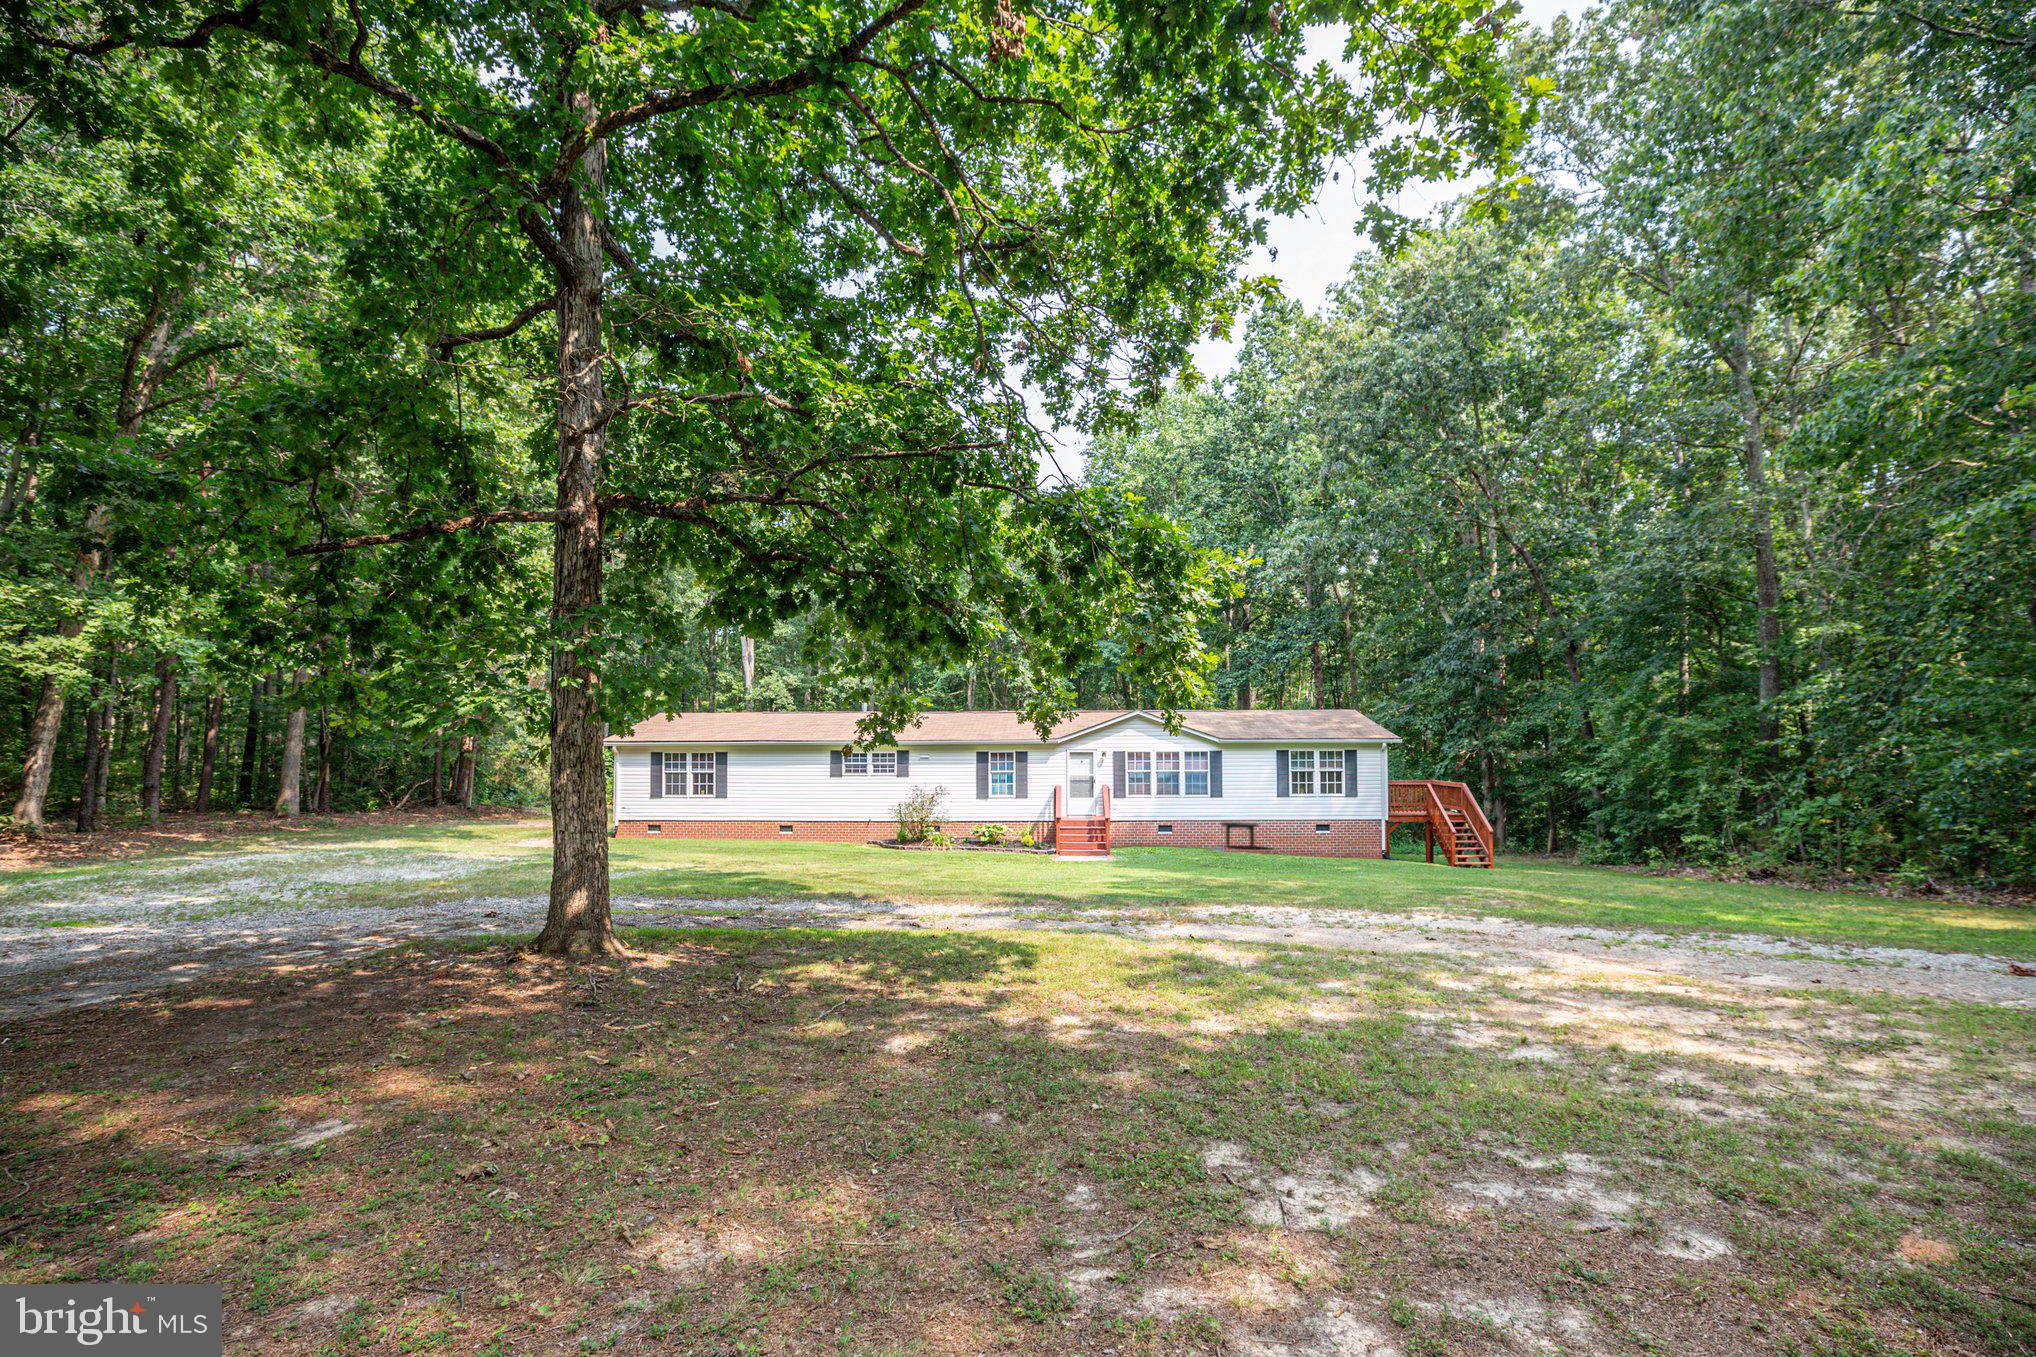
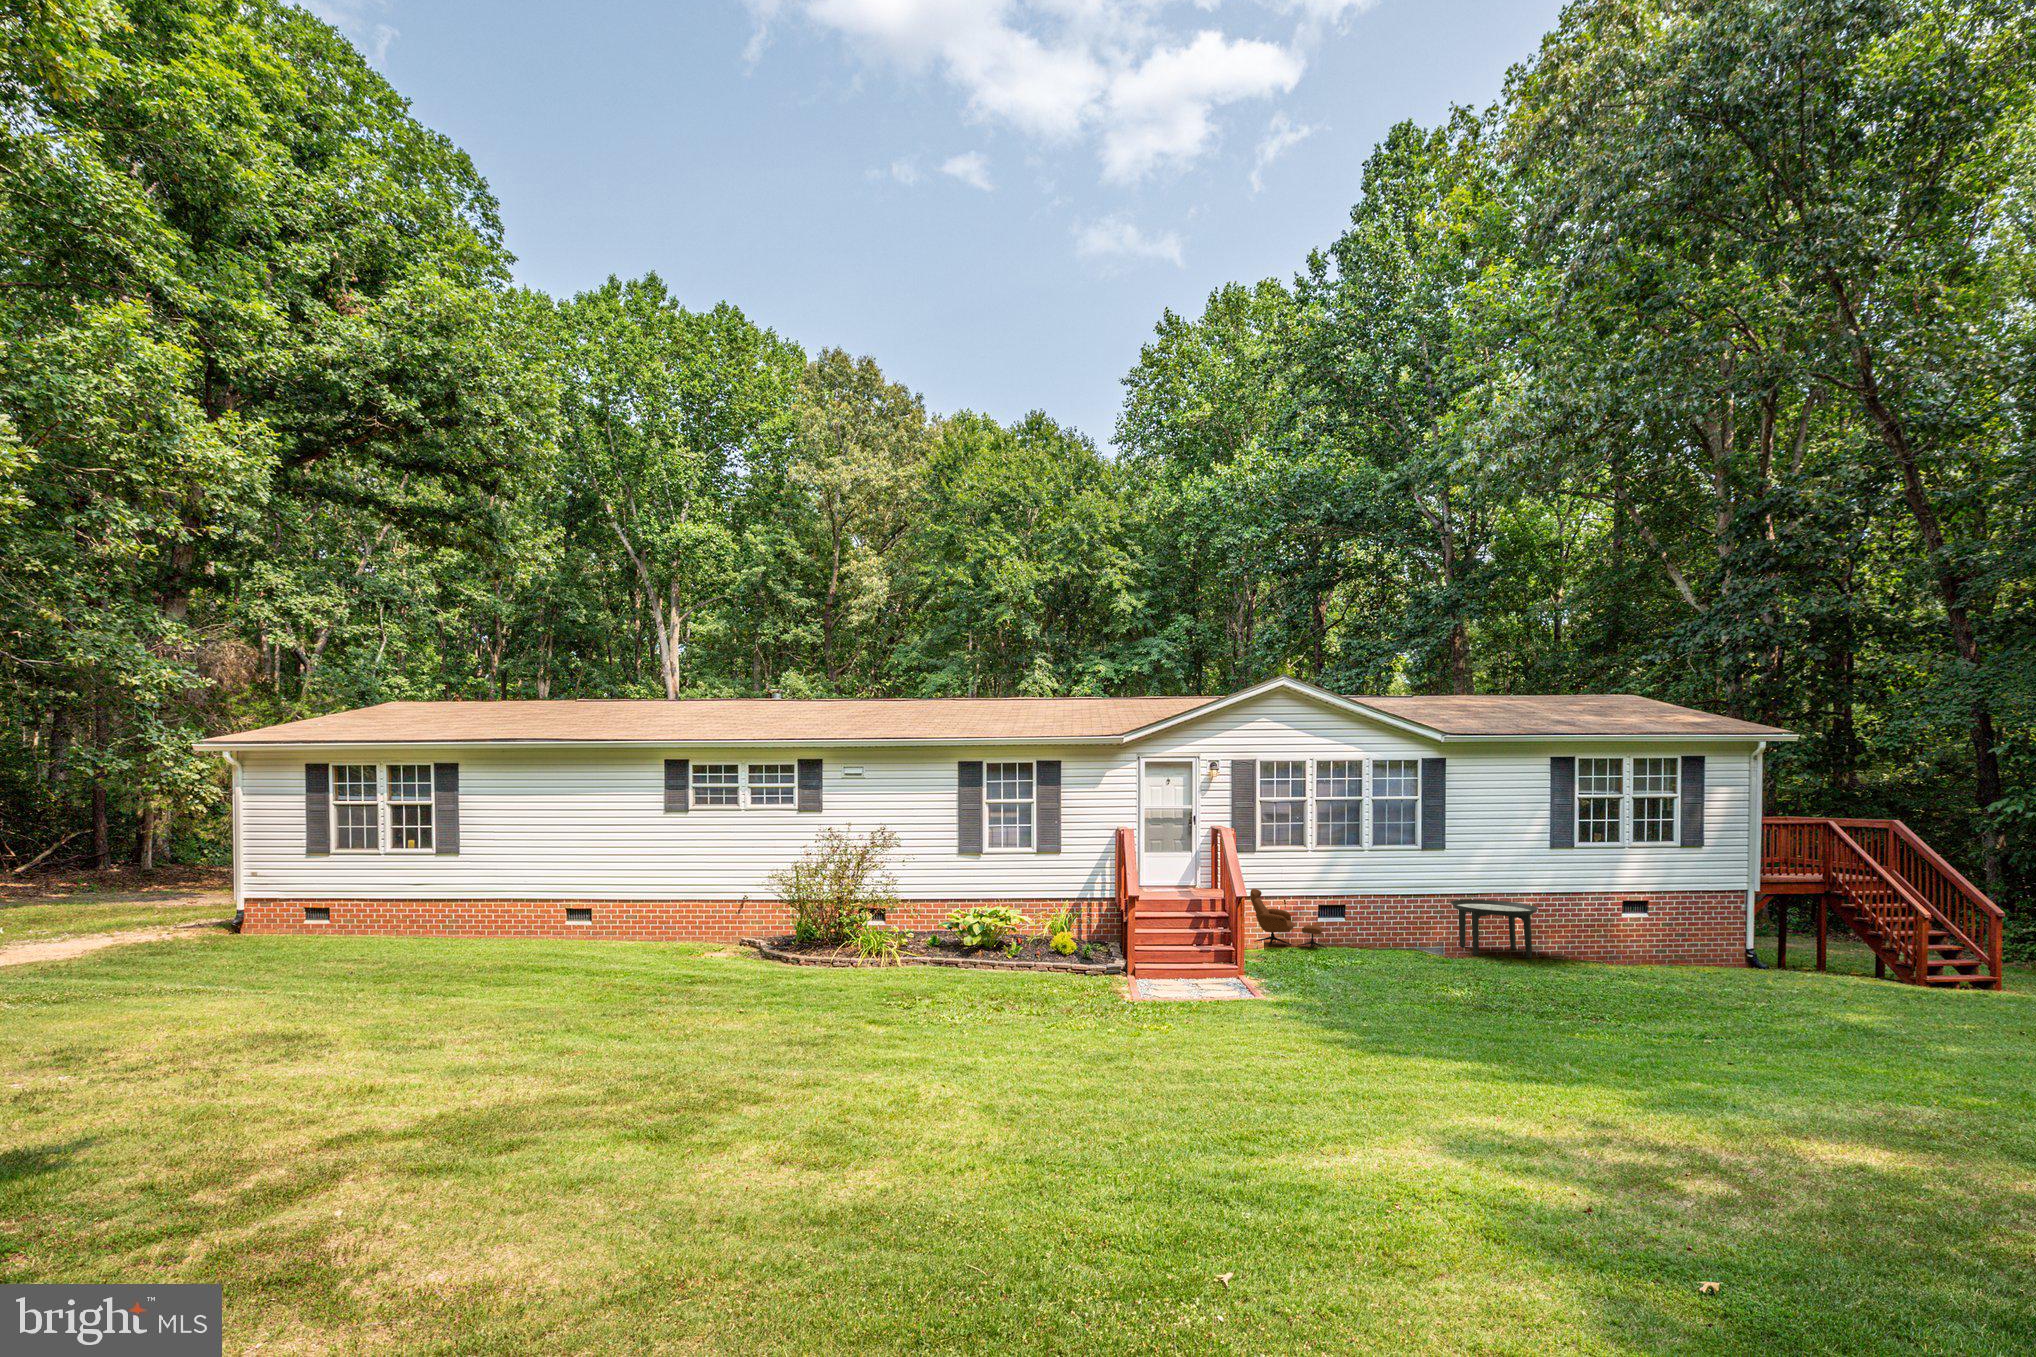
lounge chair: none [1122,817,1158,845] -> present [1250,889,1326,949]

